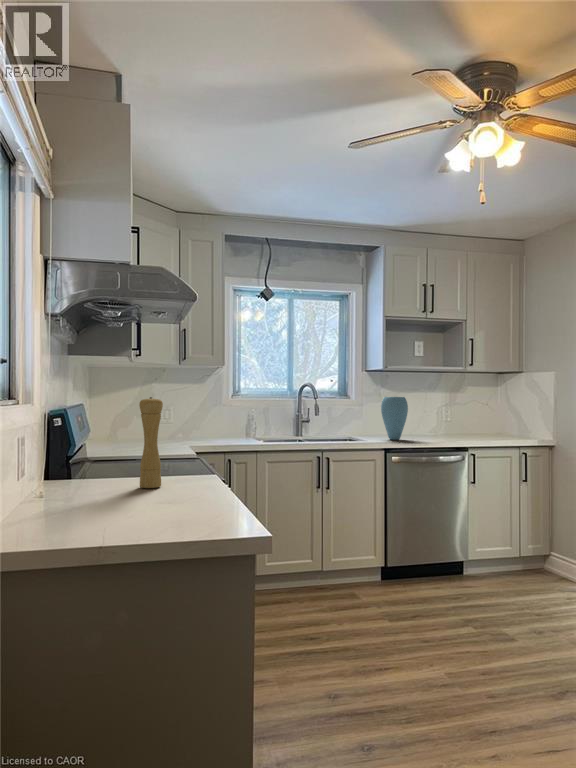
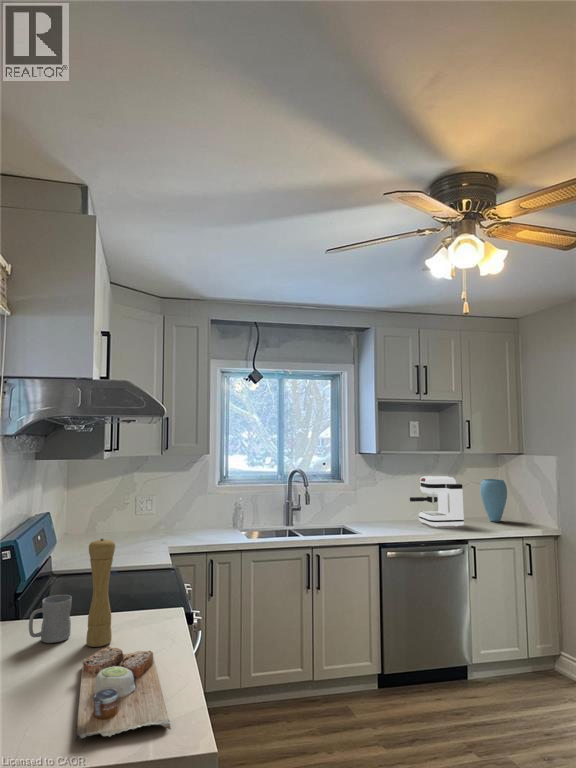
coffee maker: none [413,393,465,439] -> present [410,476,464,527]
vase: present [381,397,408,440] -> present [480,479,507,522]
mug: none [88,450,124,487] -> present [29,595,72,643]
cutting board: none [142,481,233,522] -> present [76,646,171,741]

